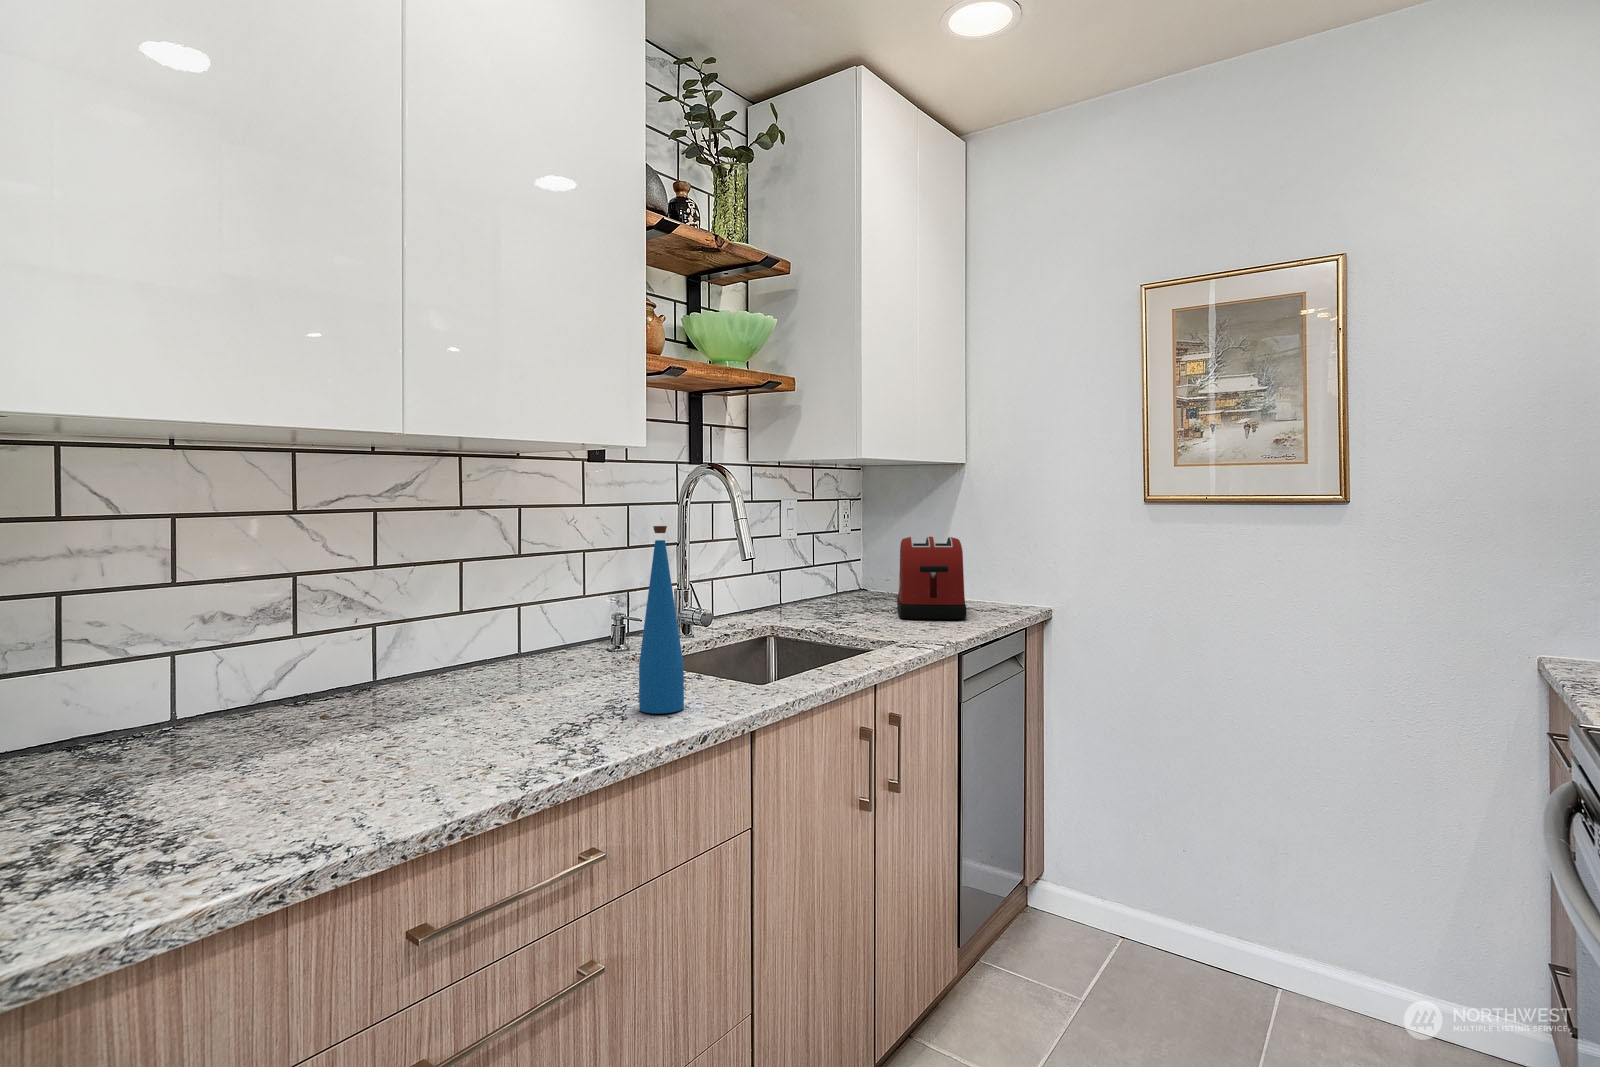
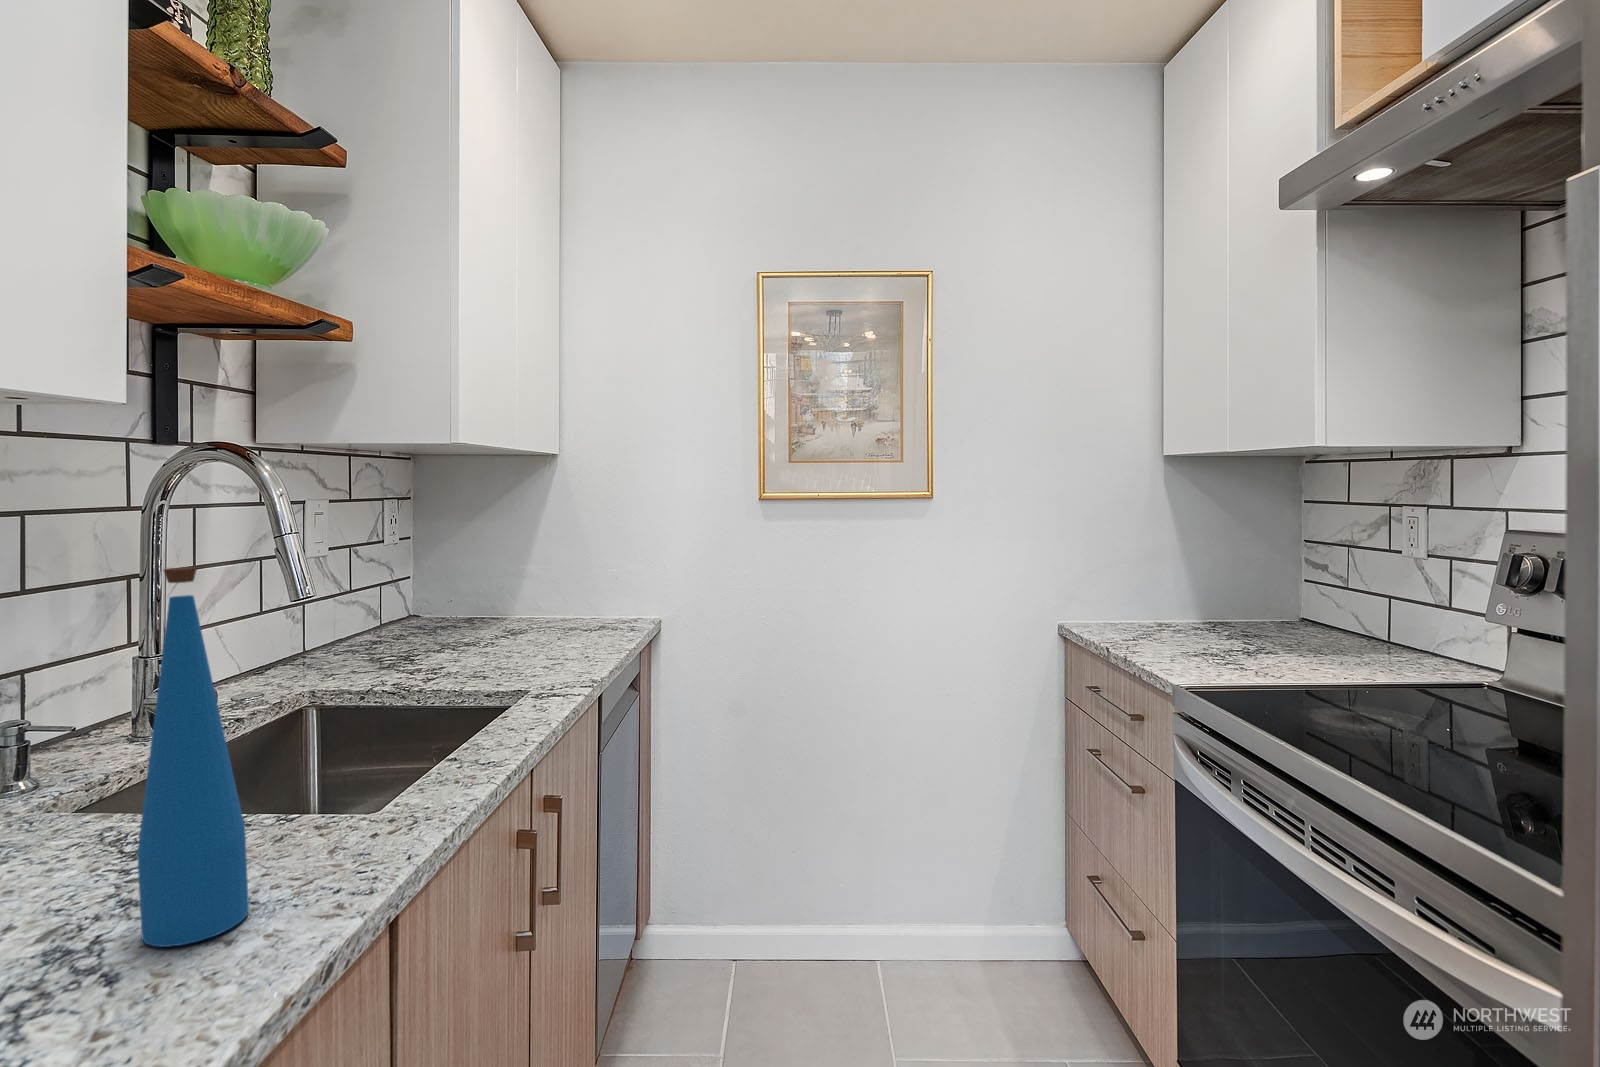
toaster: present [897,537,967,619] -> none [480,545,585,655]

